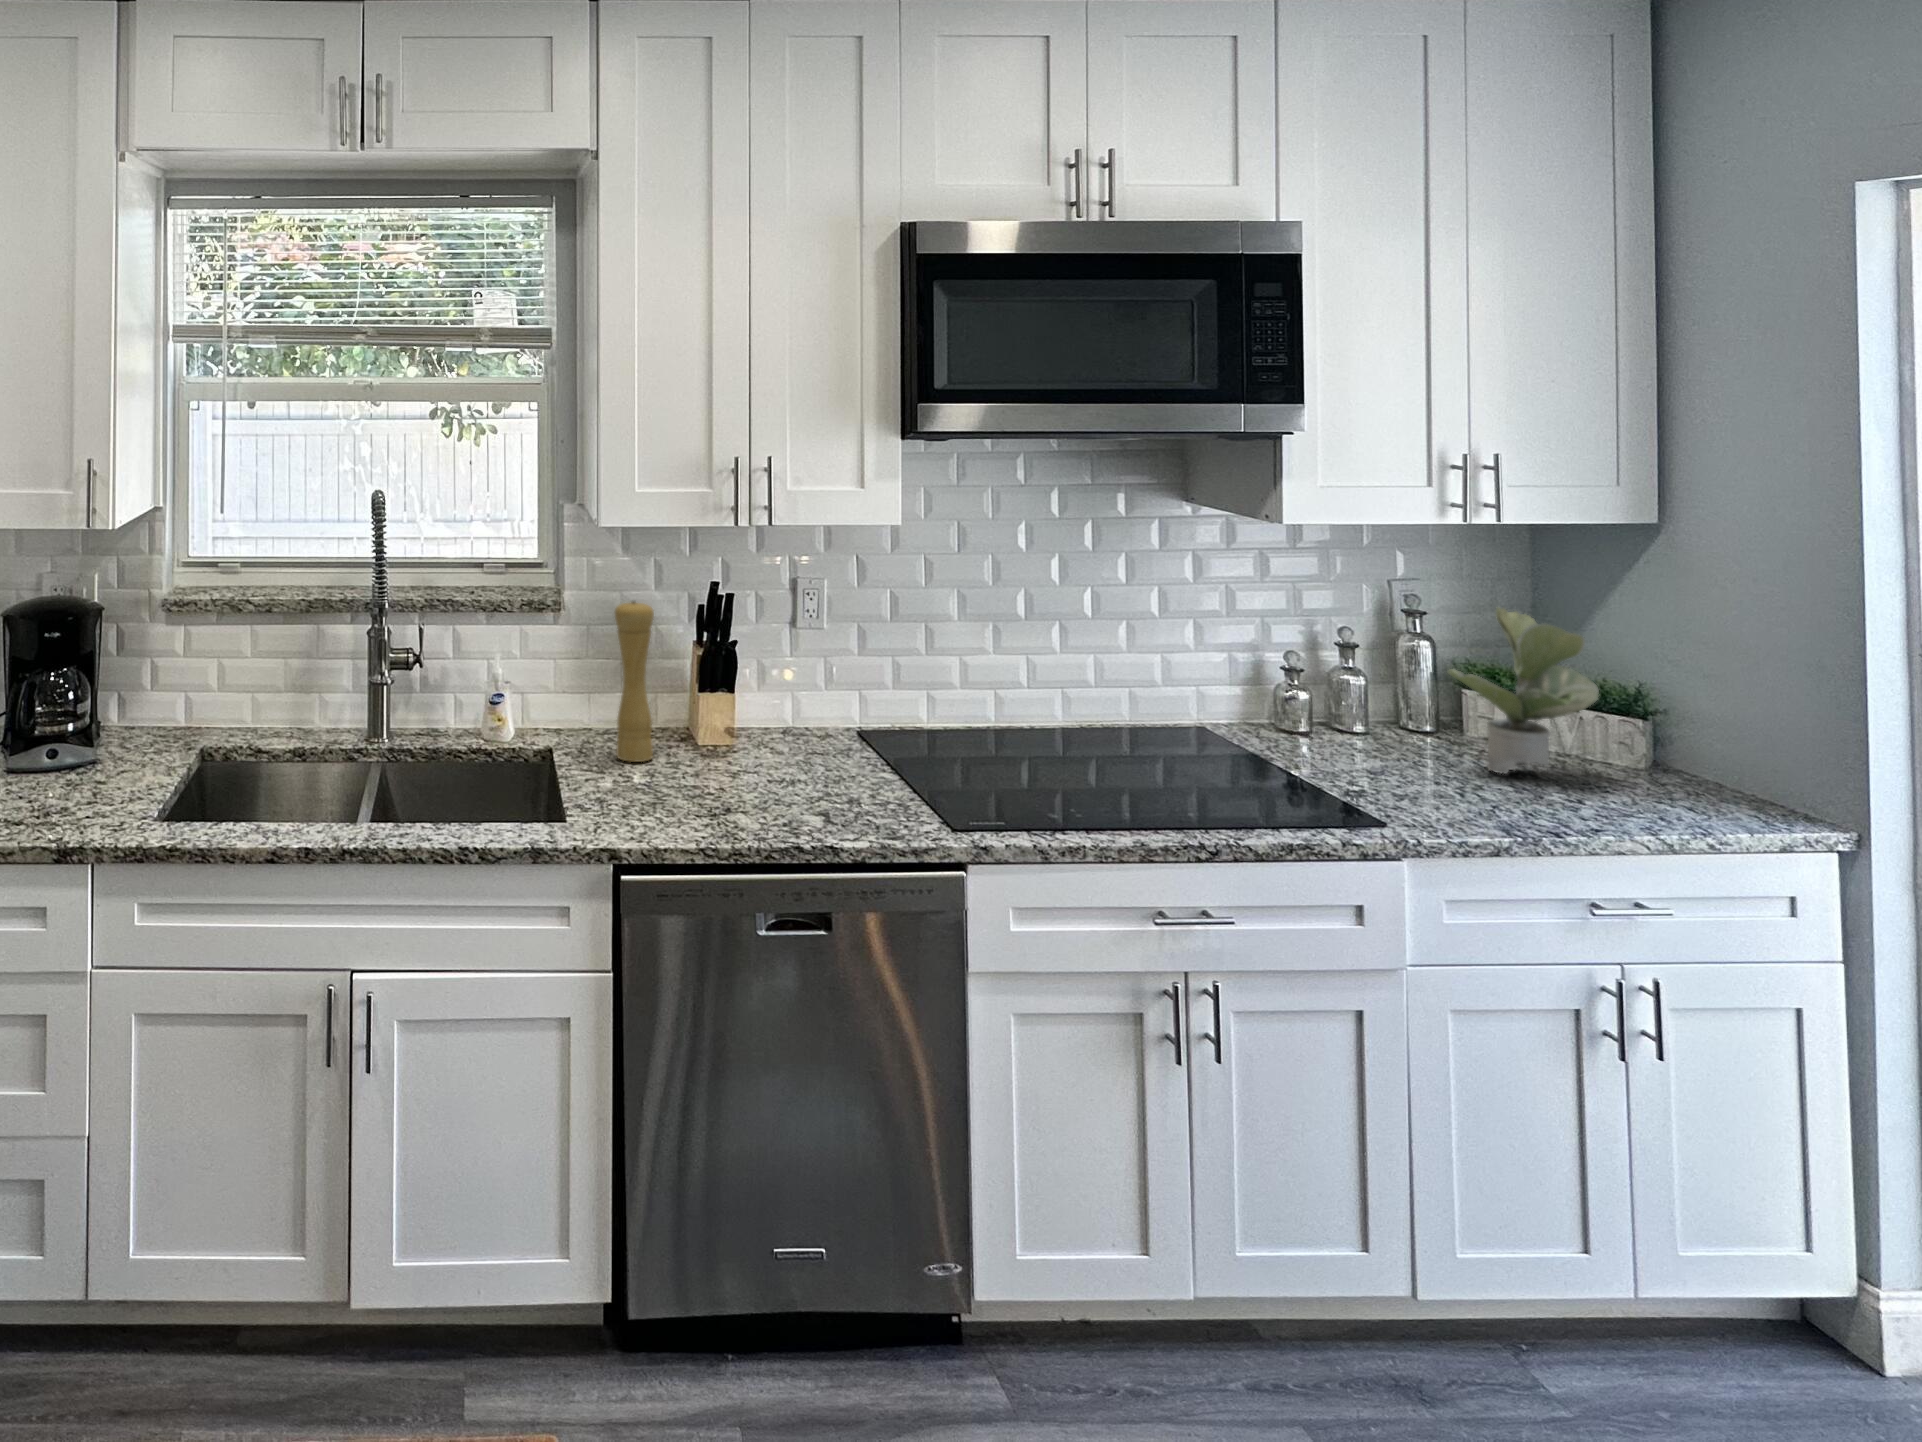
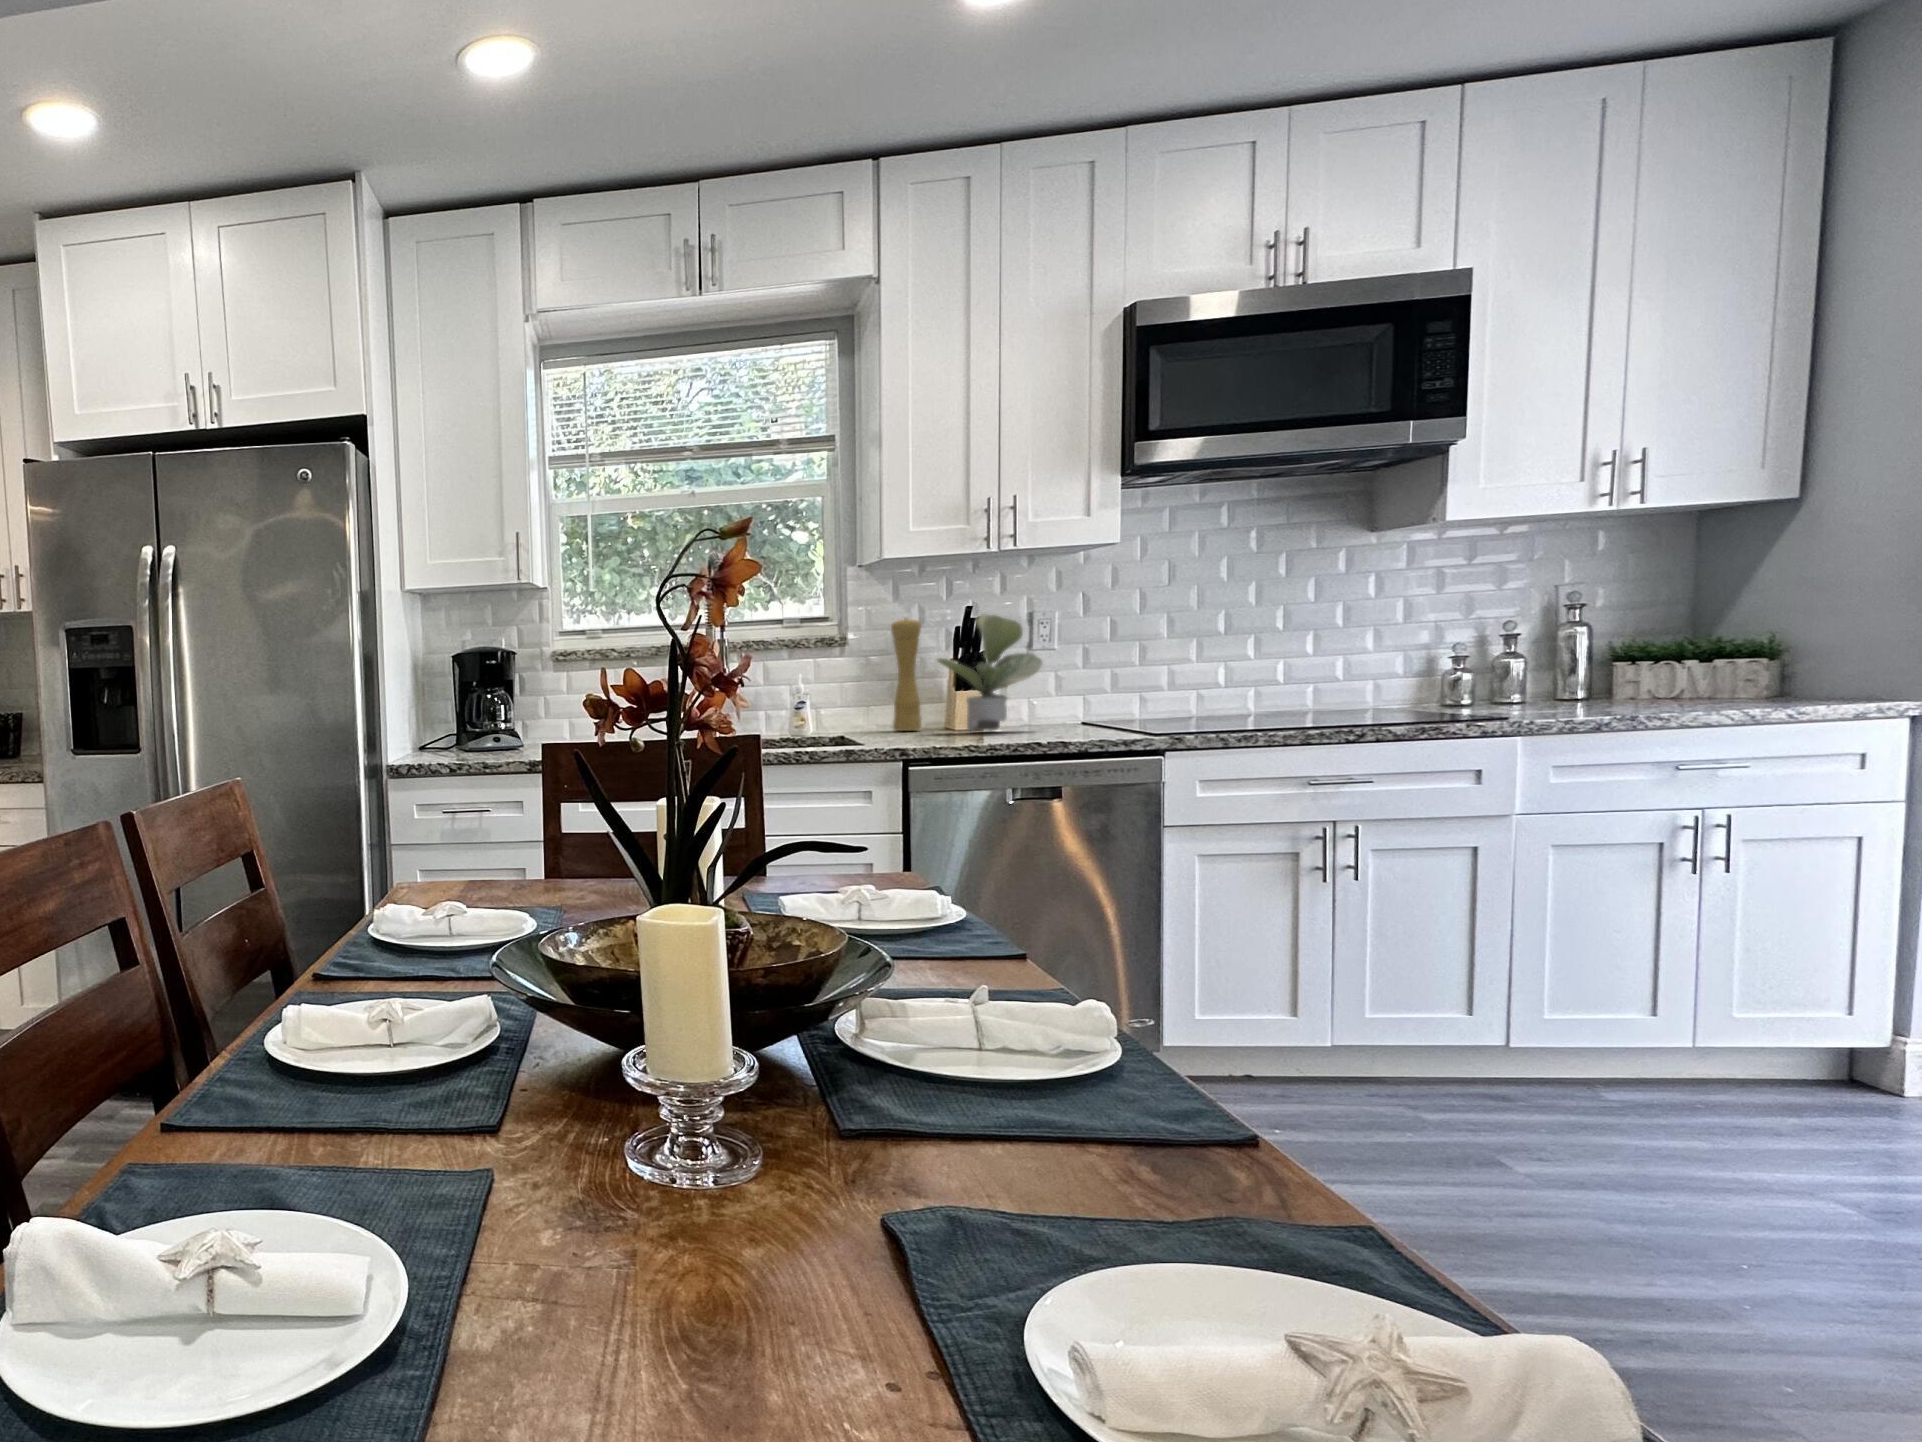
potted plant: present [1448,608,1599,774] -> present [937,614,1043,731]

